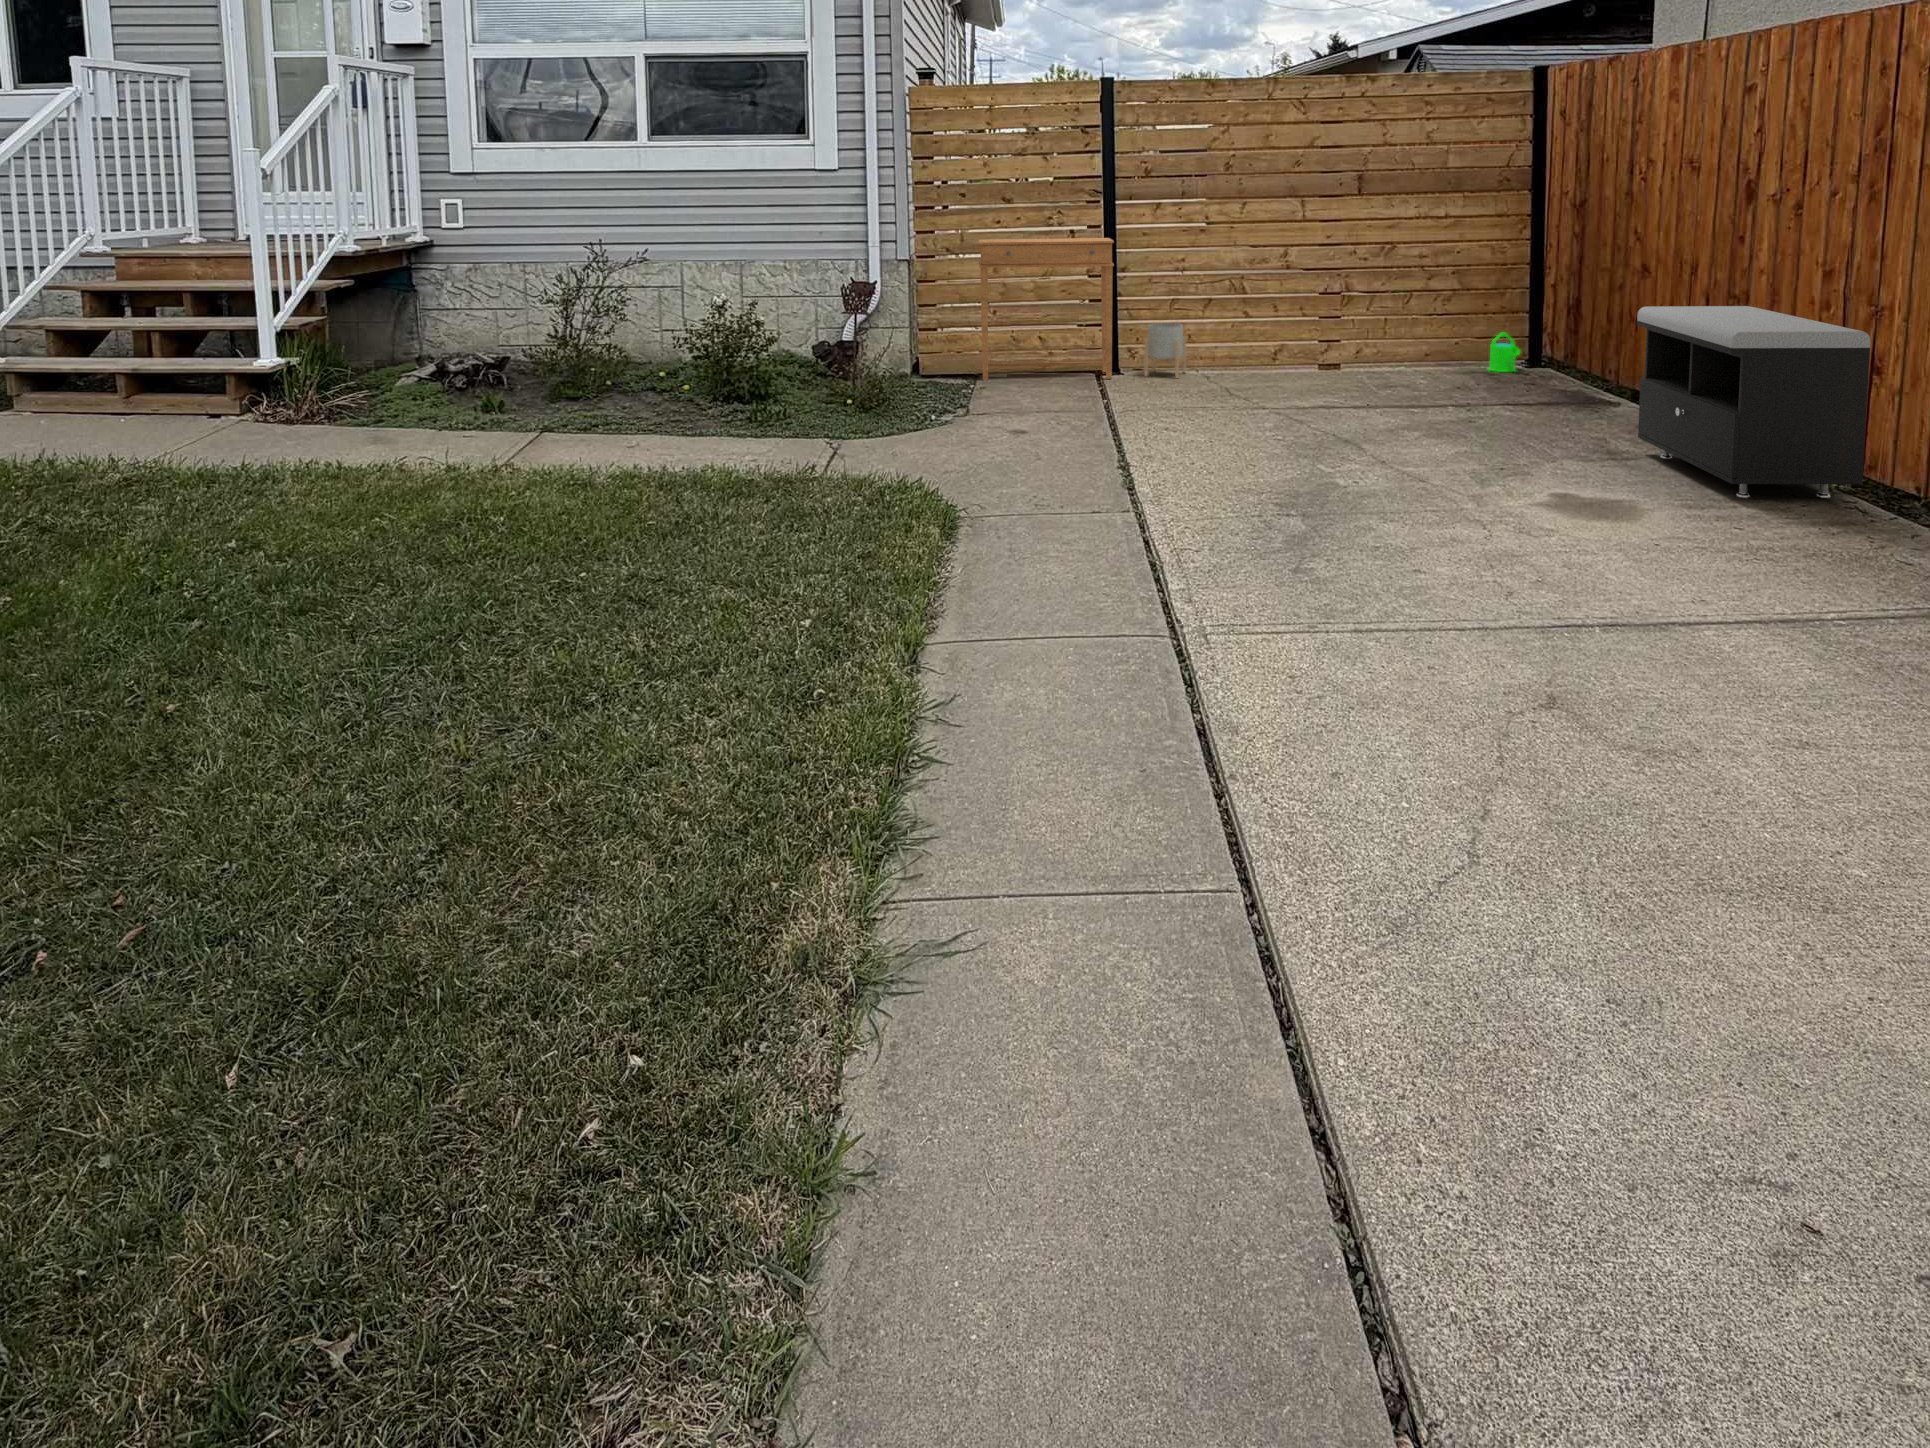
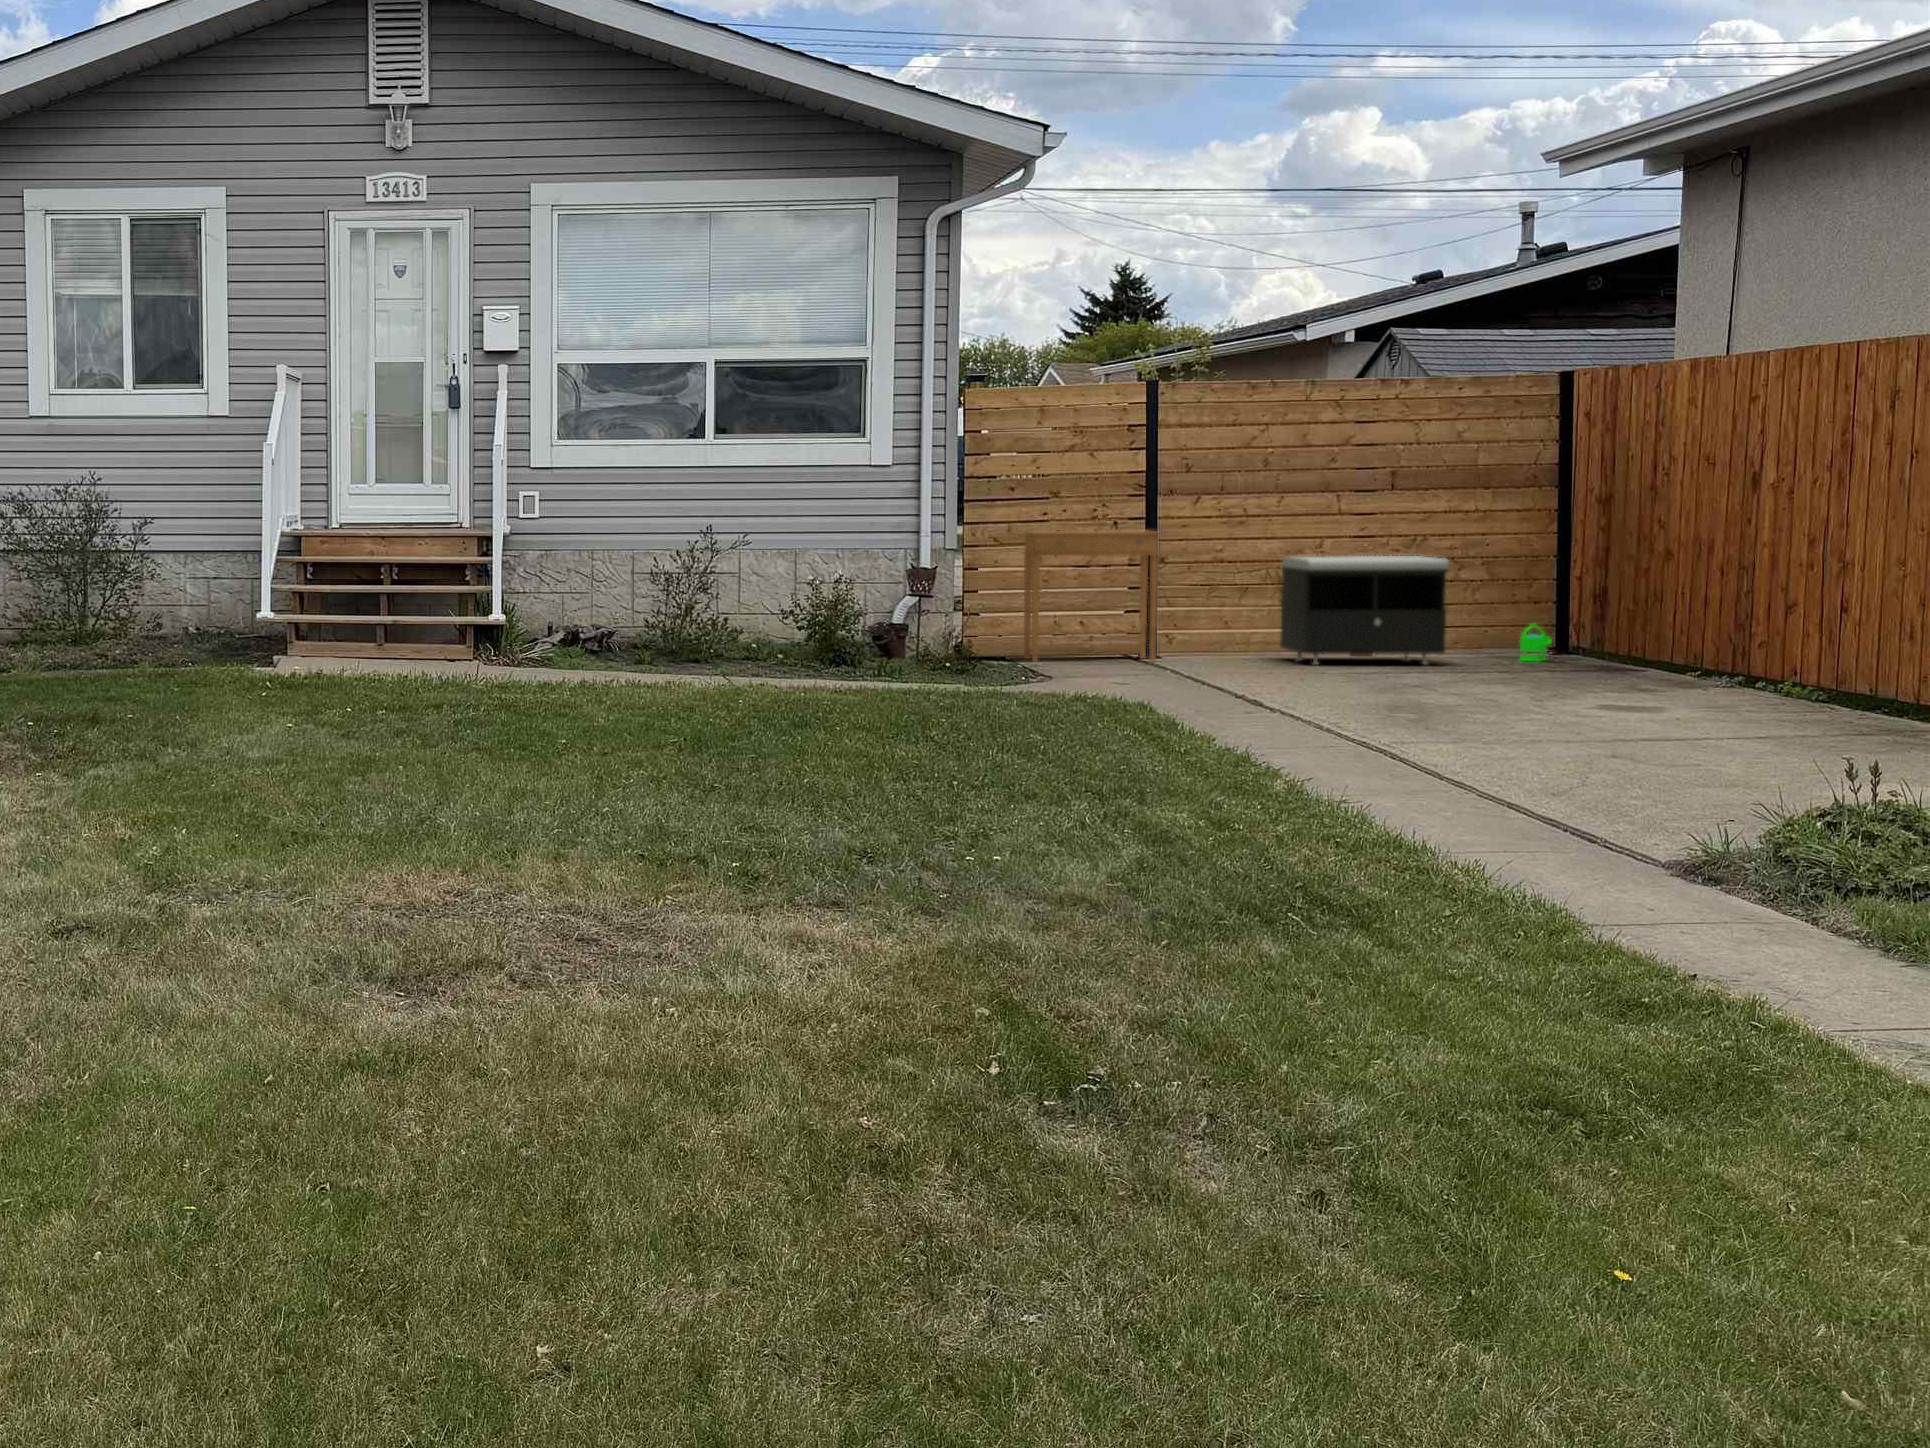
storage bench: present [1637,306,1870,498] -> present [1280,556,1449,665]
planter: present [1144,323,1186,378] -> none [1184,612,1223,662]

